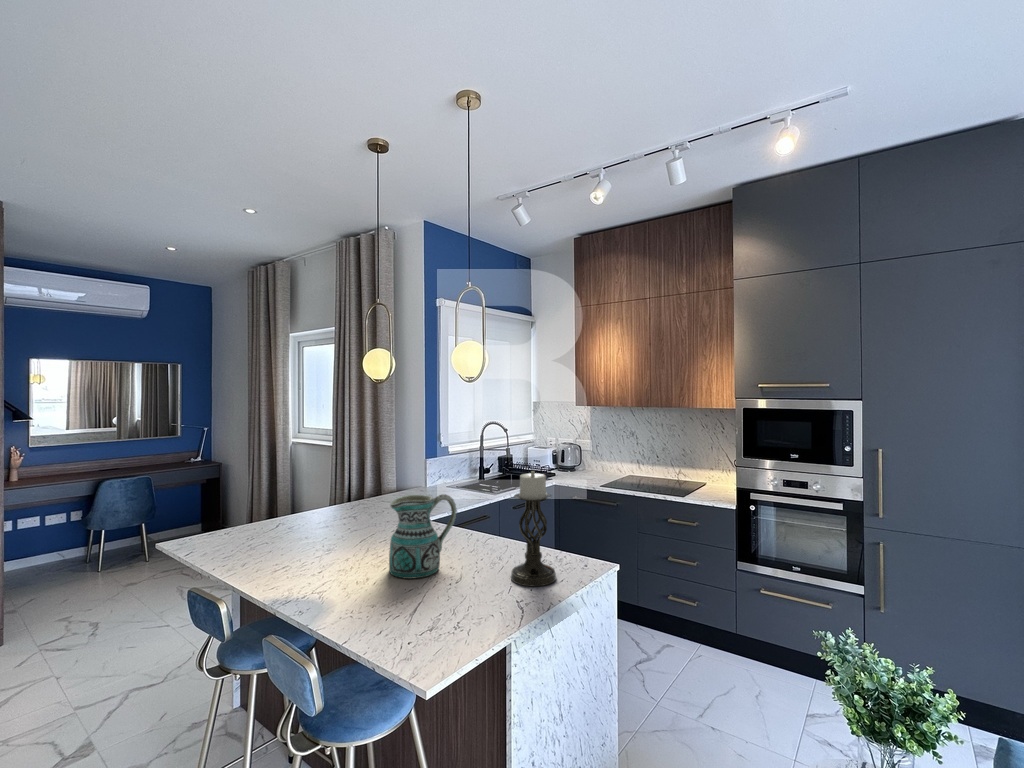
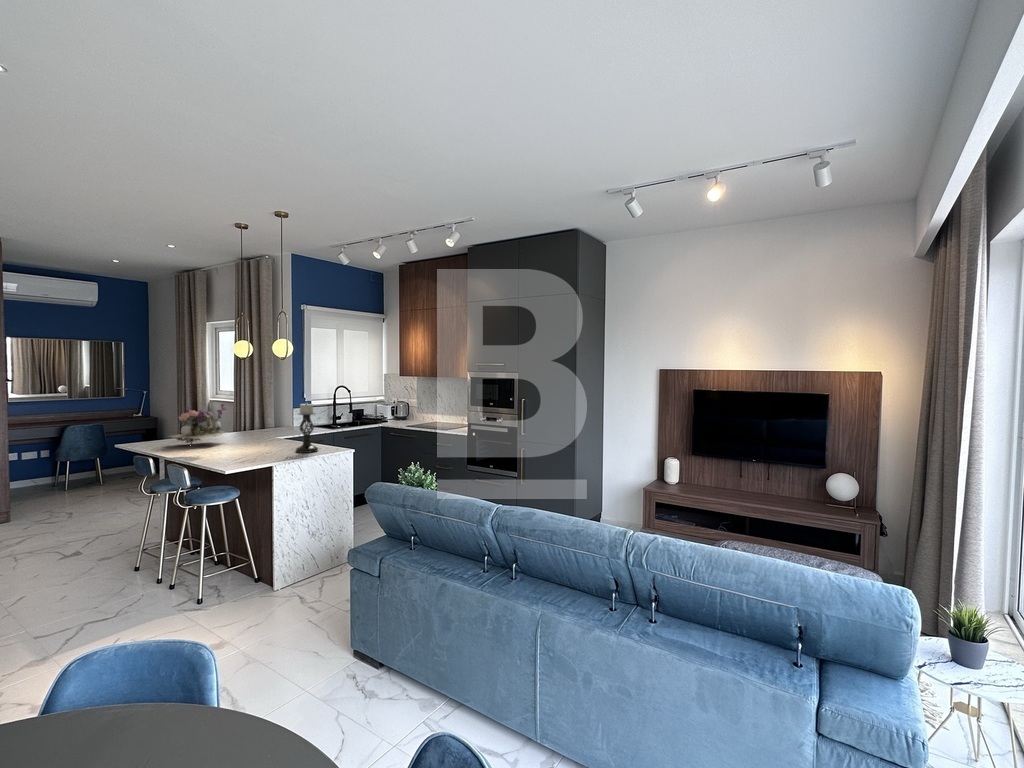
flower arrangement: none [246,463,356,549] -> present [171,404,228,444]
ceramic pitcher: present [389,494,456,579] -> none [239,414,275,451]

